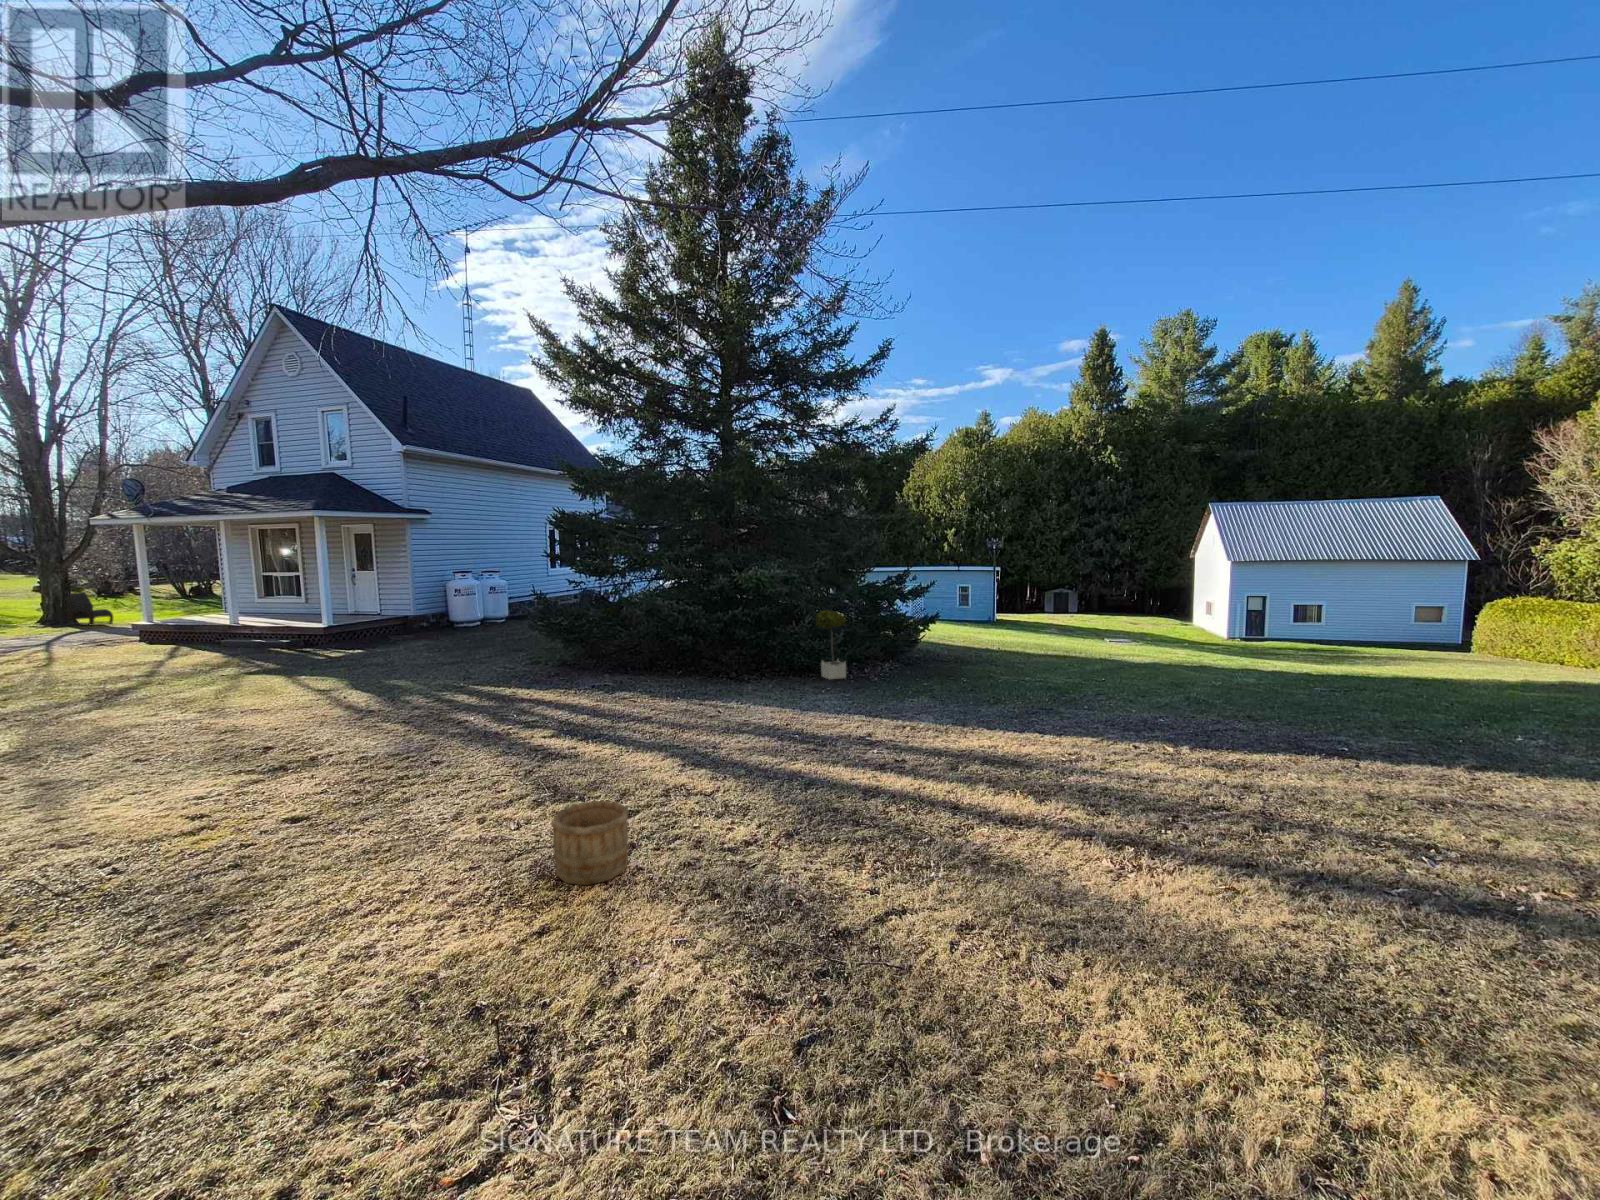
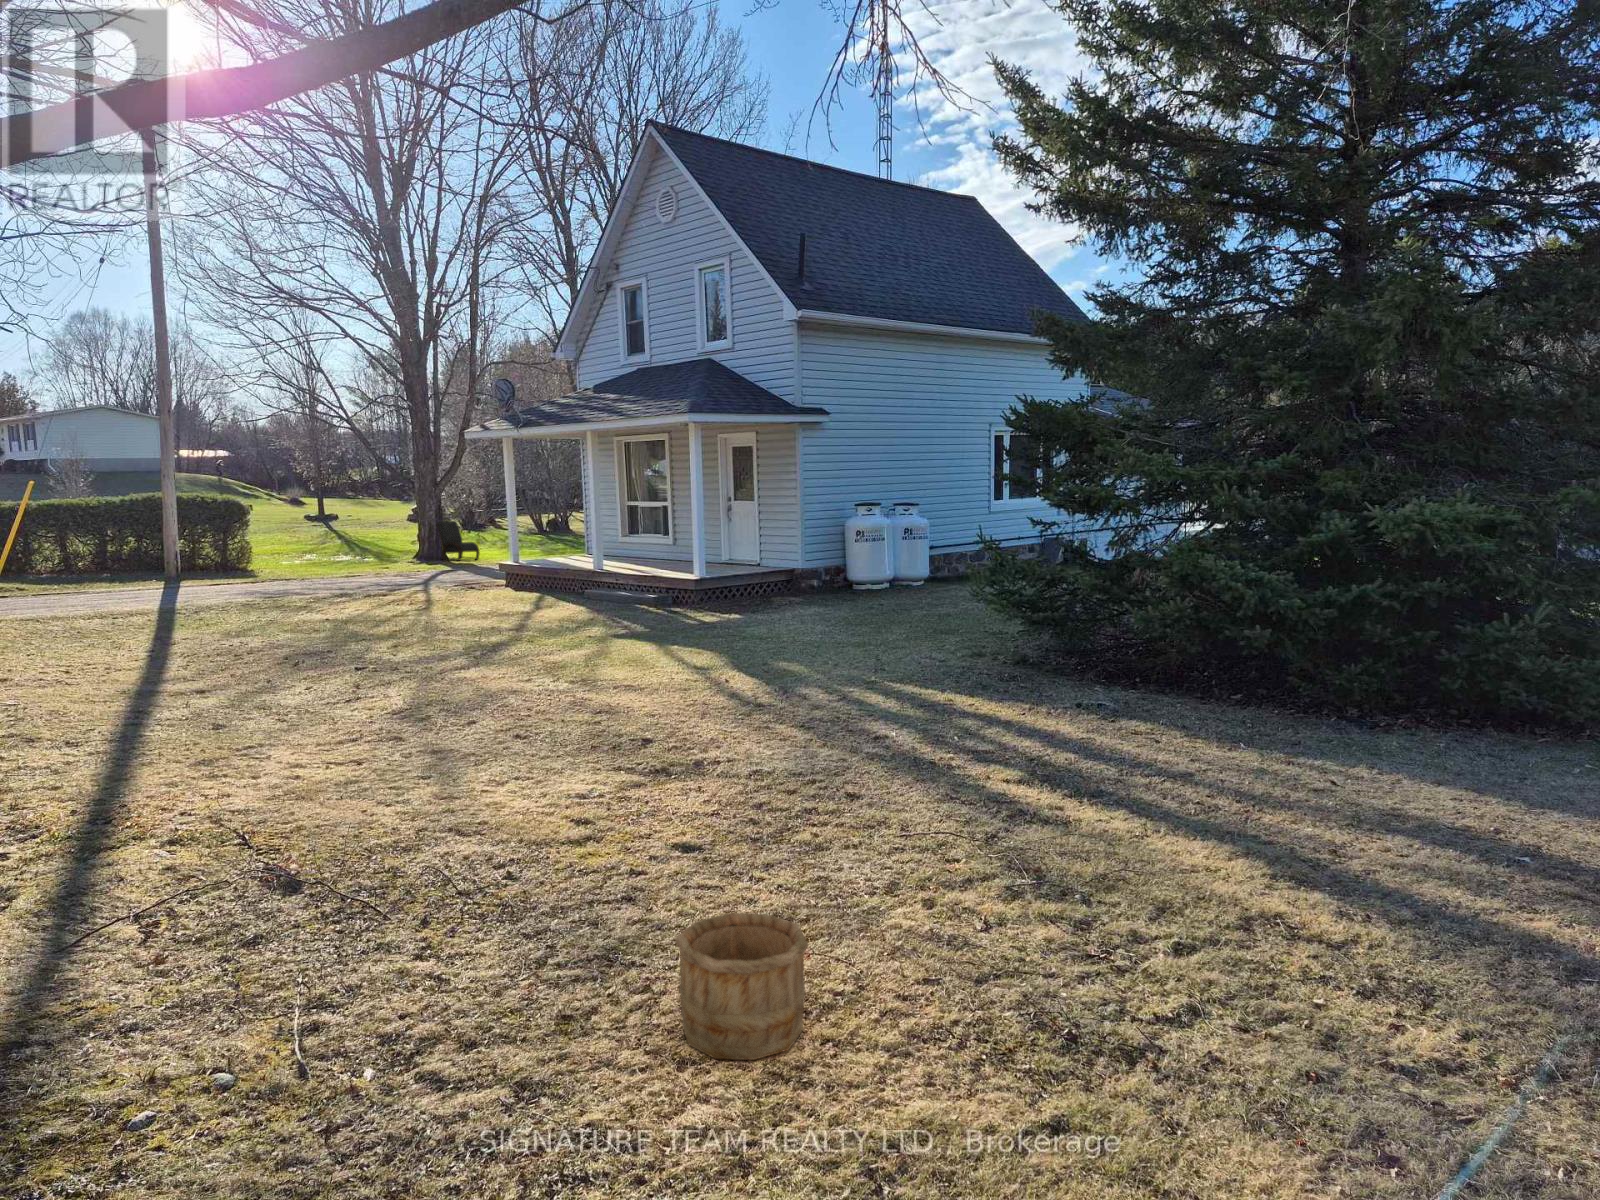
potted tree: present [816,610,846,679] -> none [1506,611,1578,751]
wooden bucket: present [550,801,629,885] -> present [676,913,808,1060]

